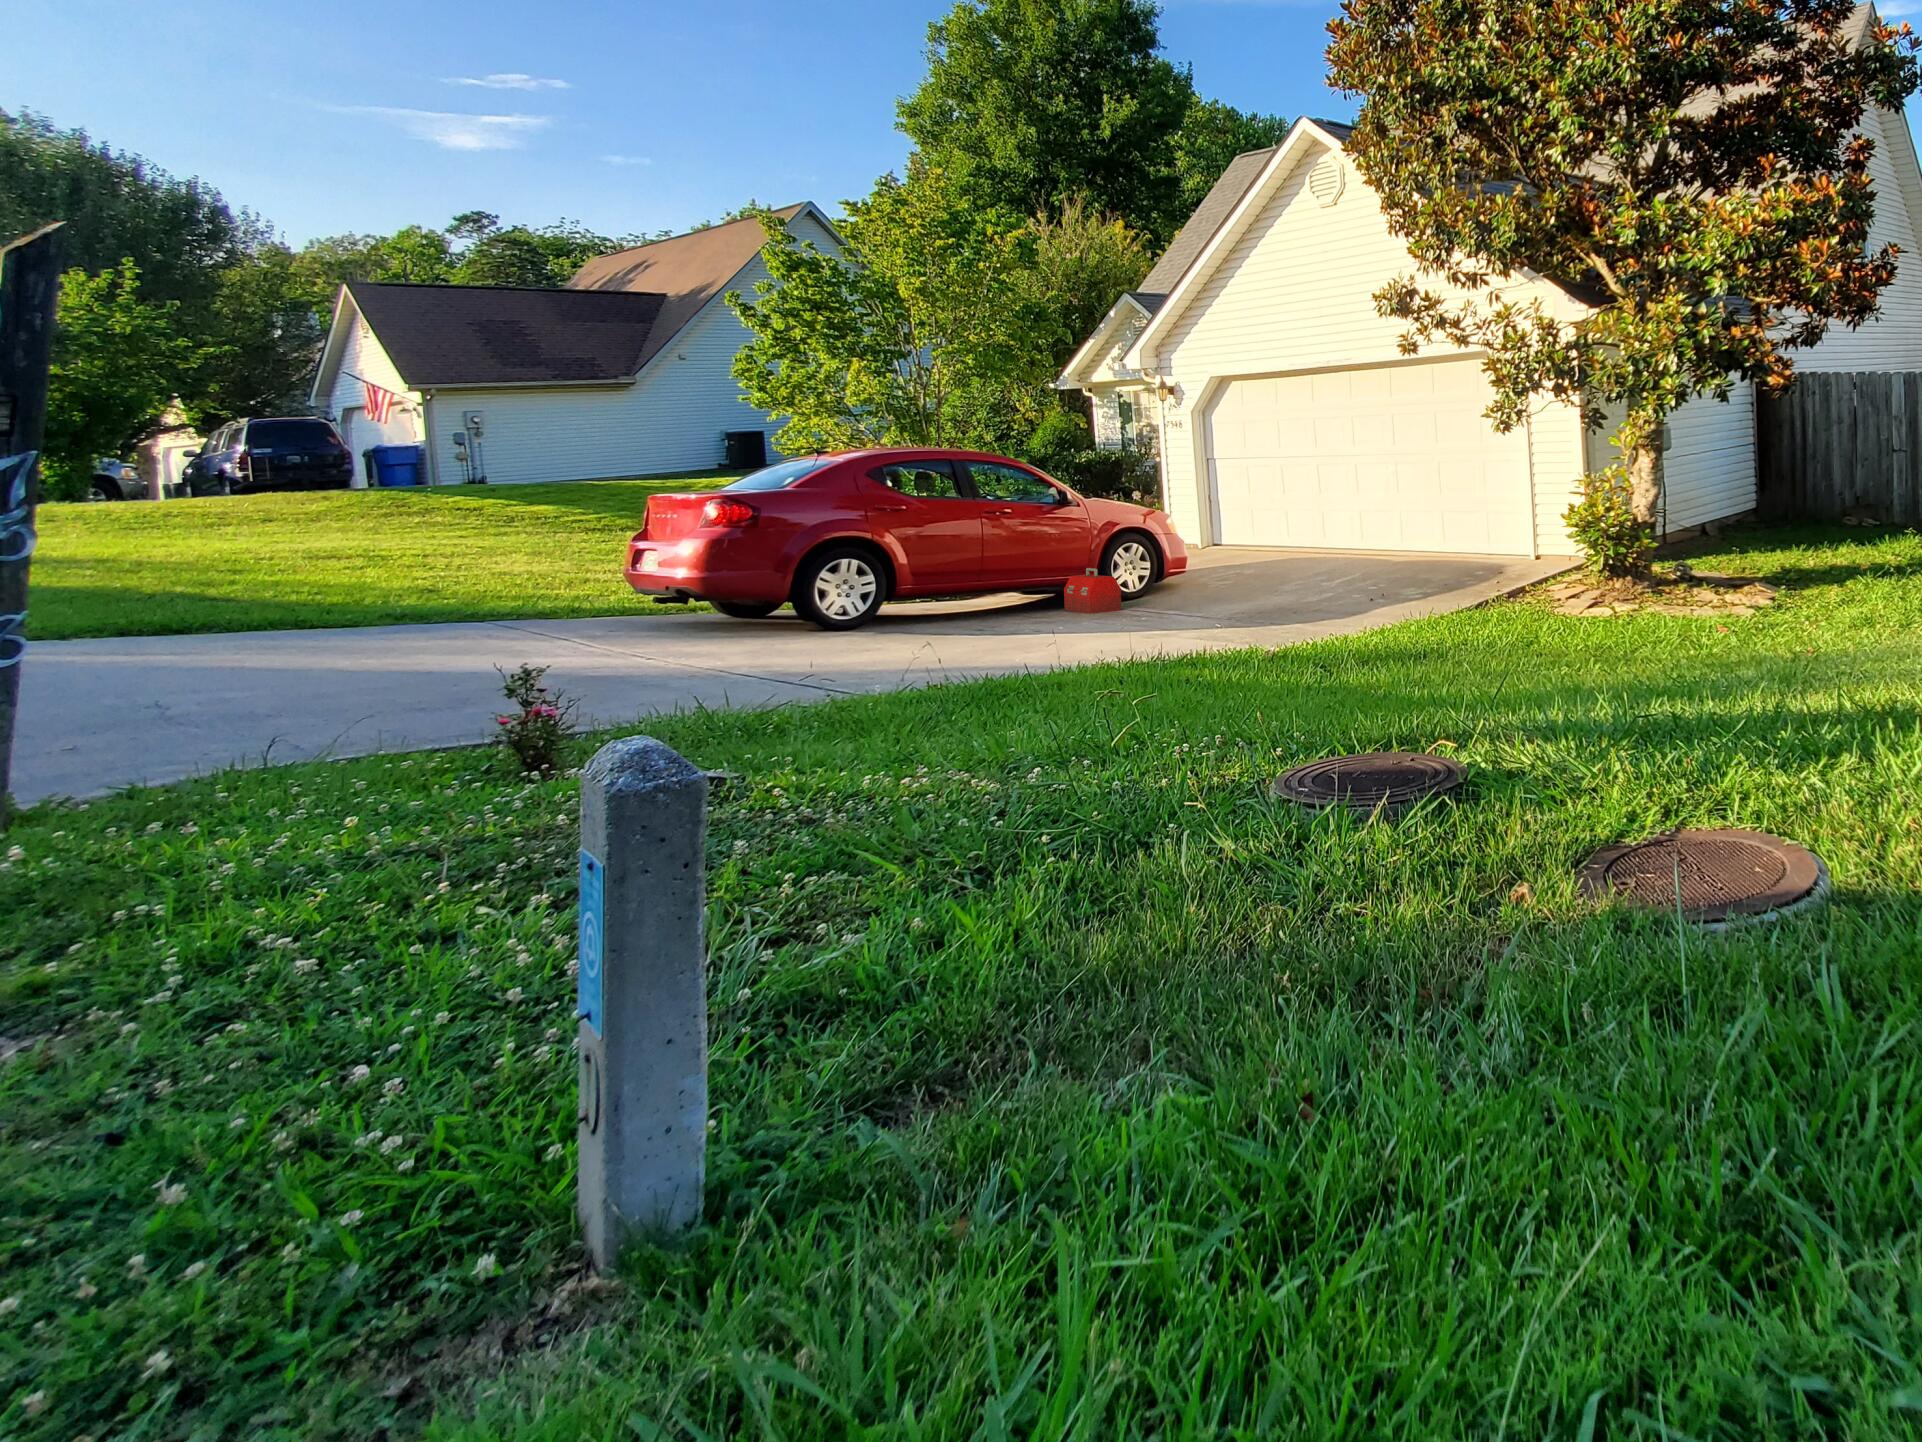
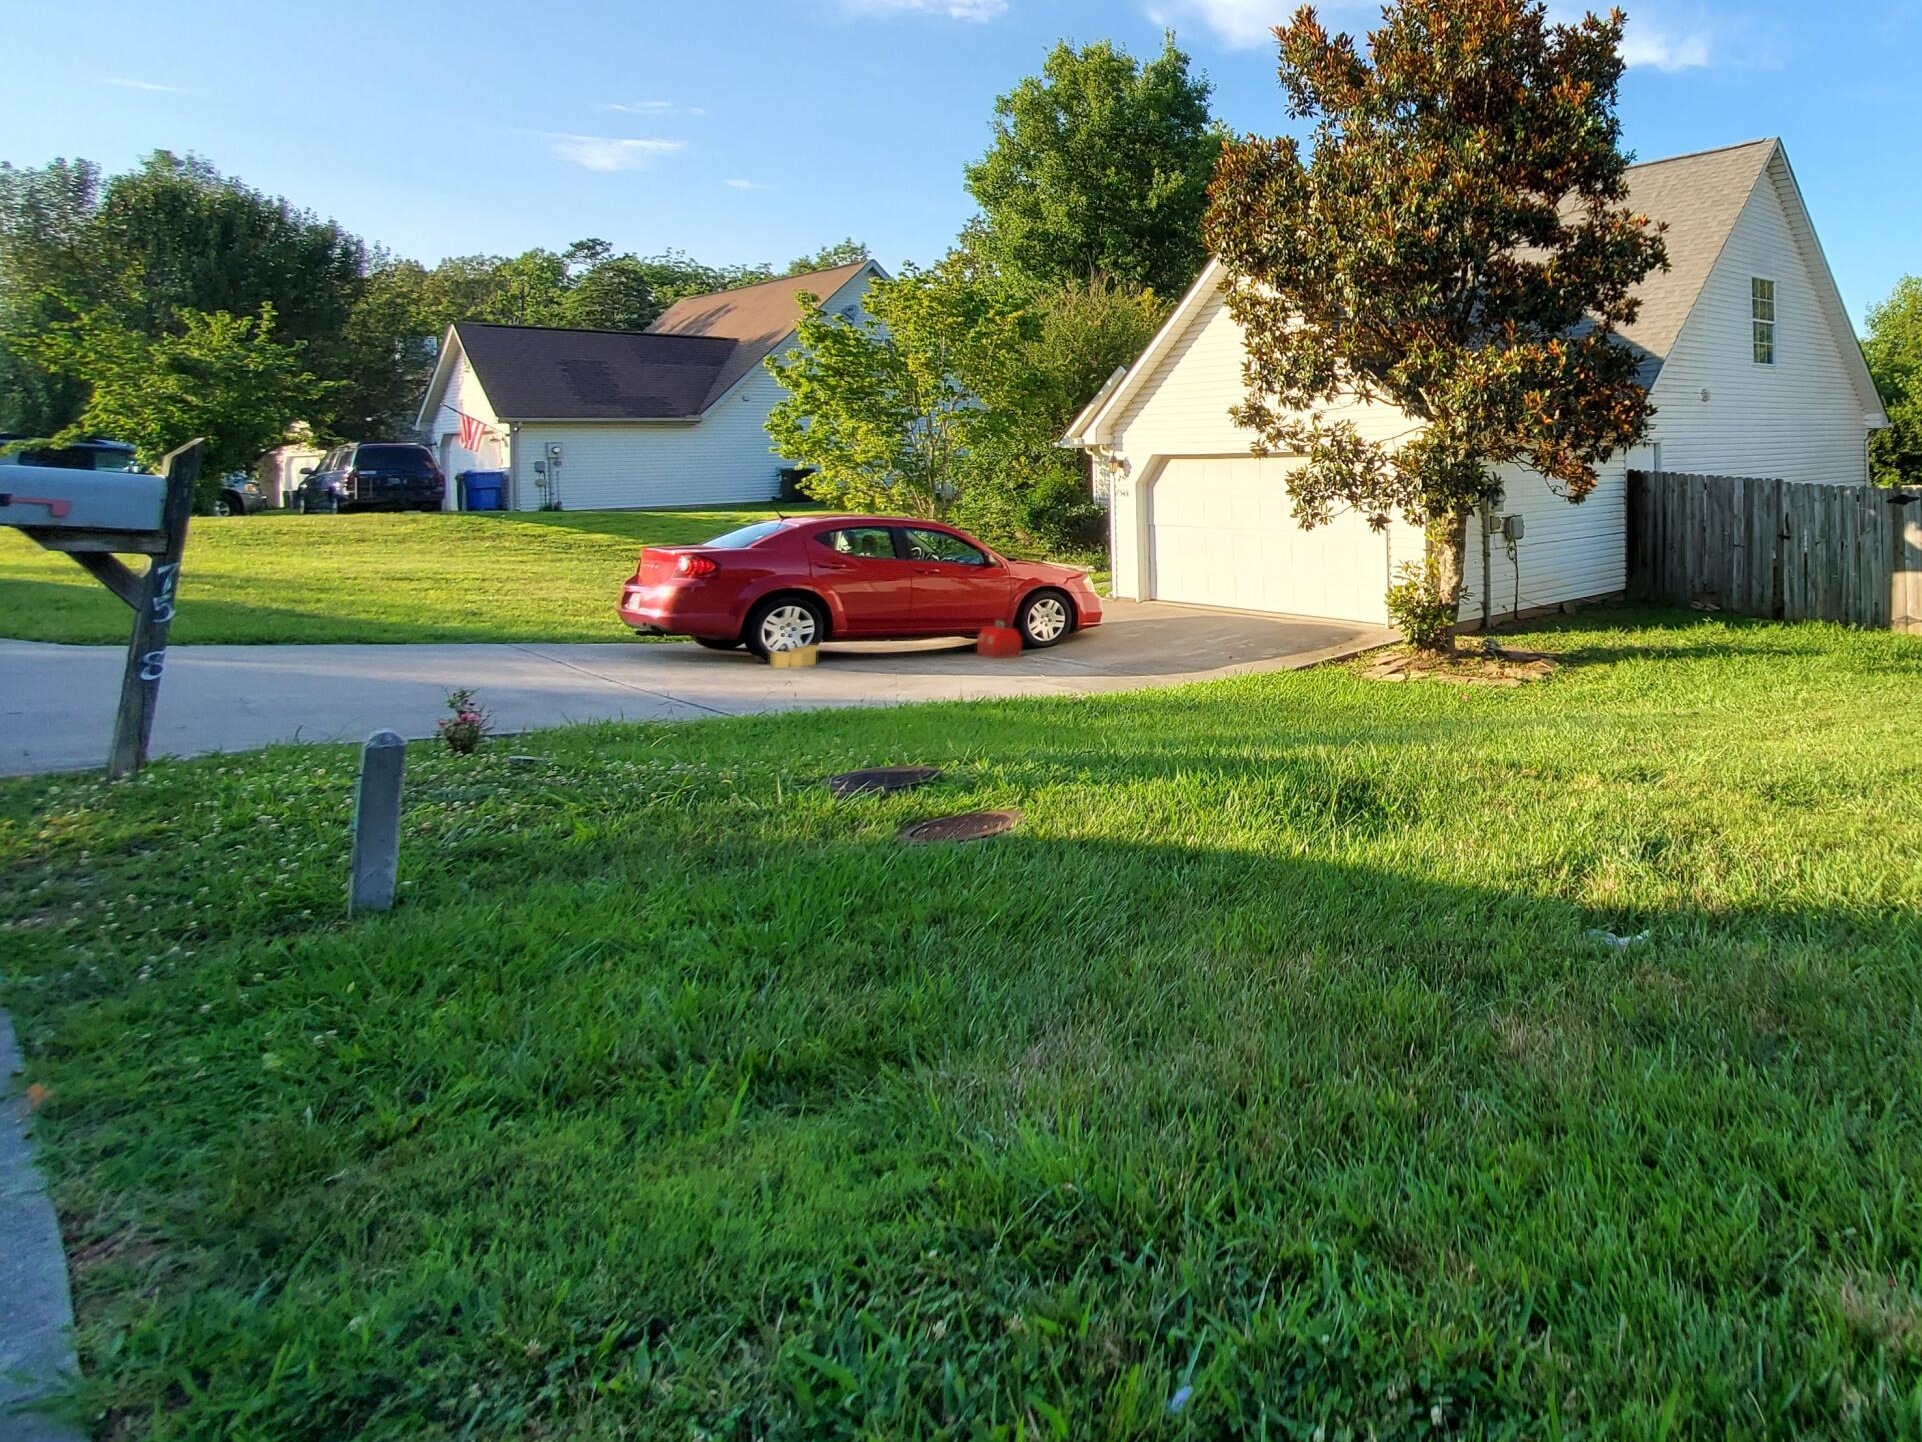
cardboard box: none [823,606,883,636] -> present [770,645,818,668]

